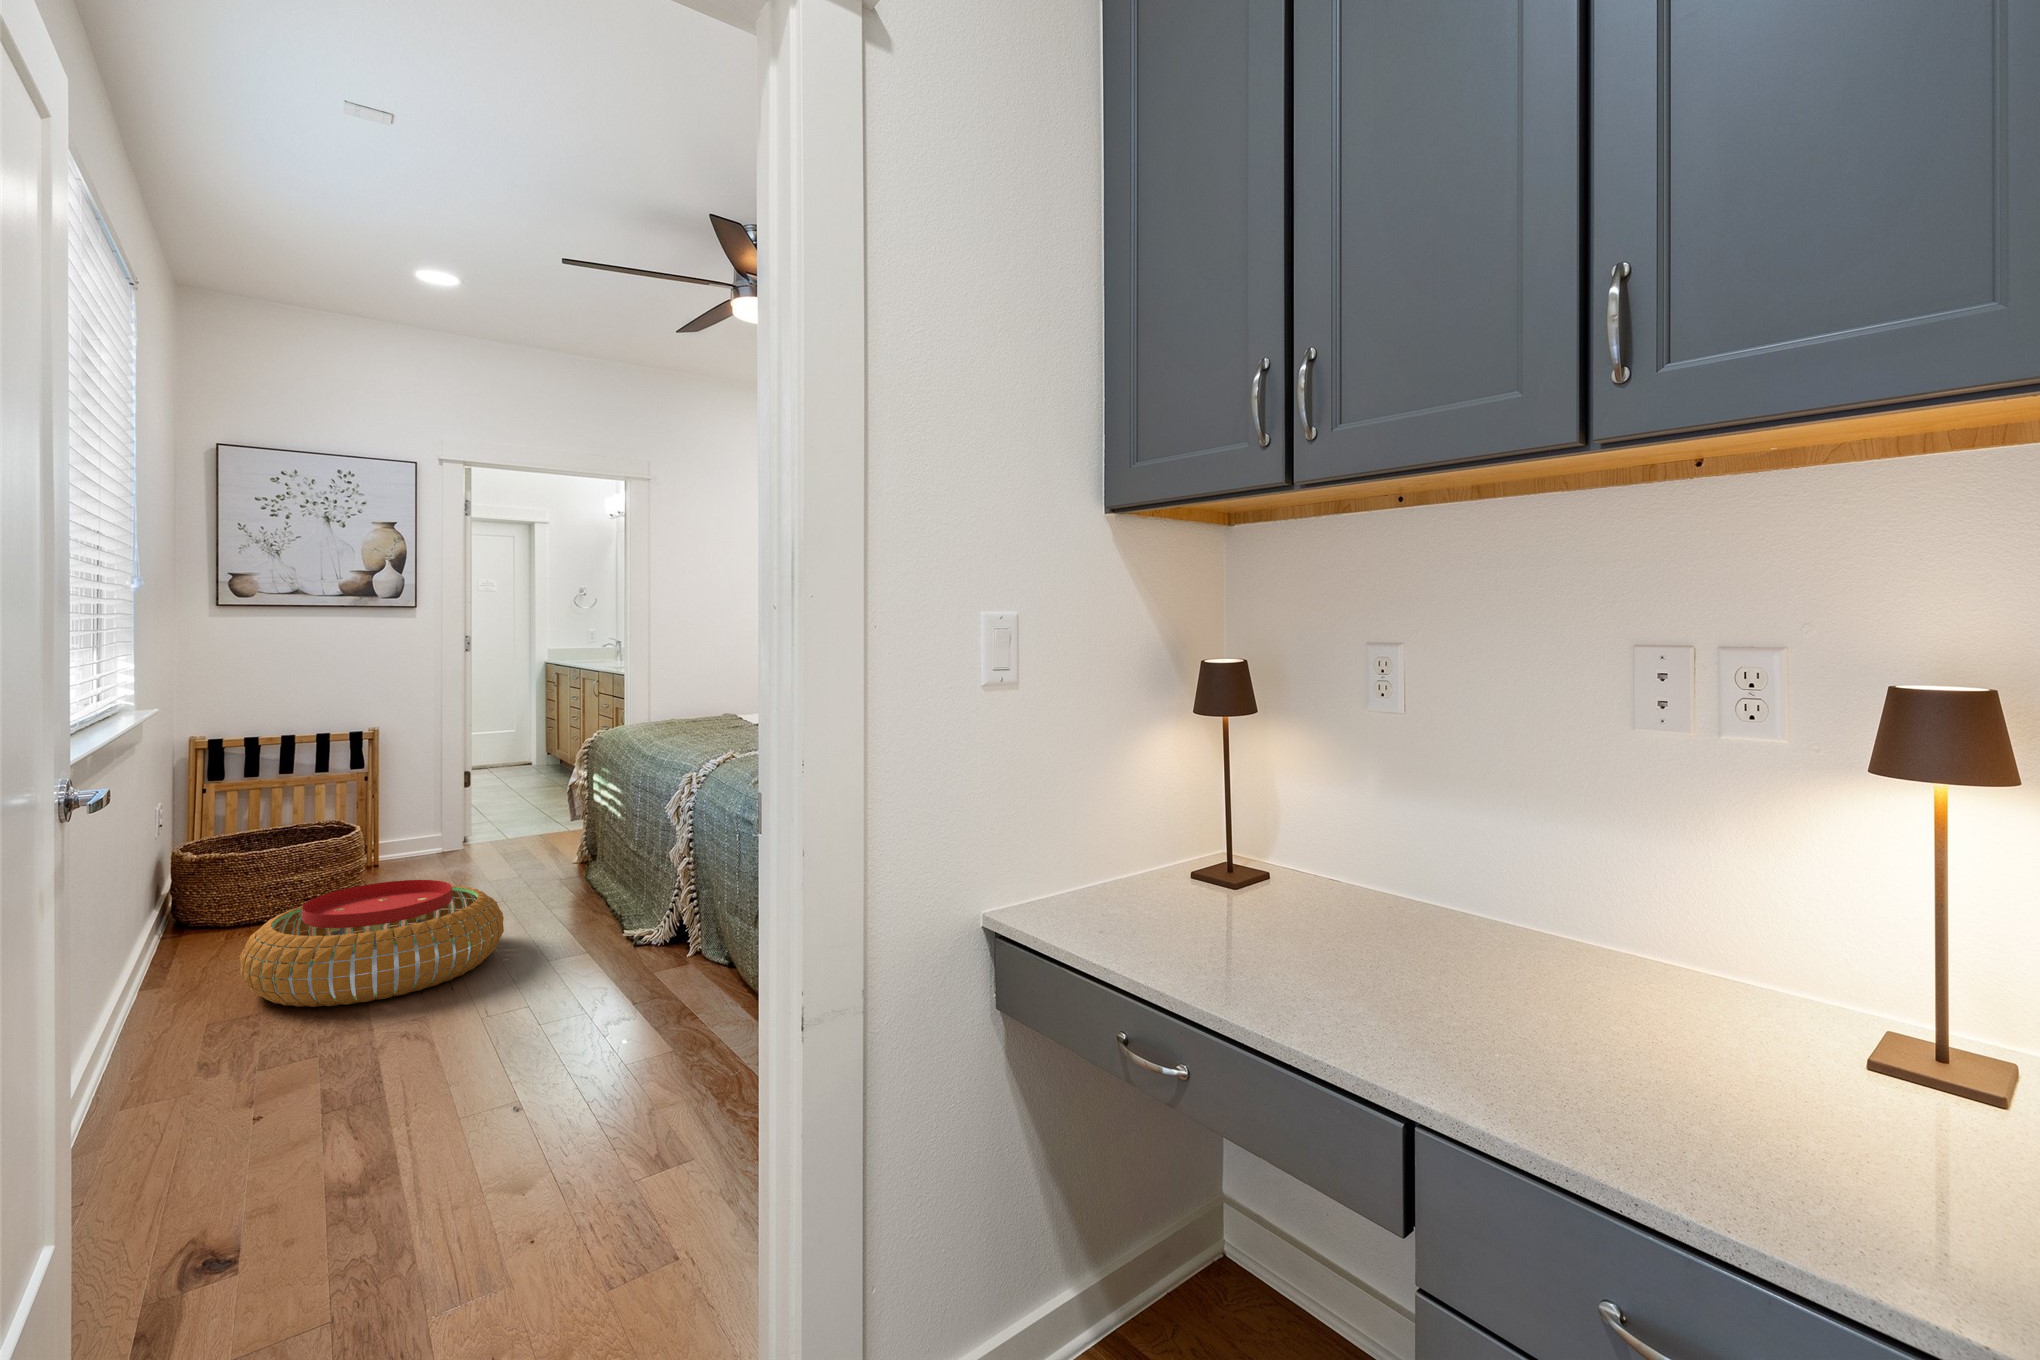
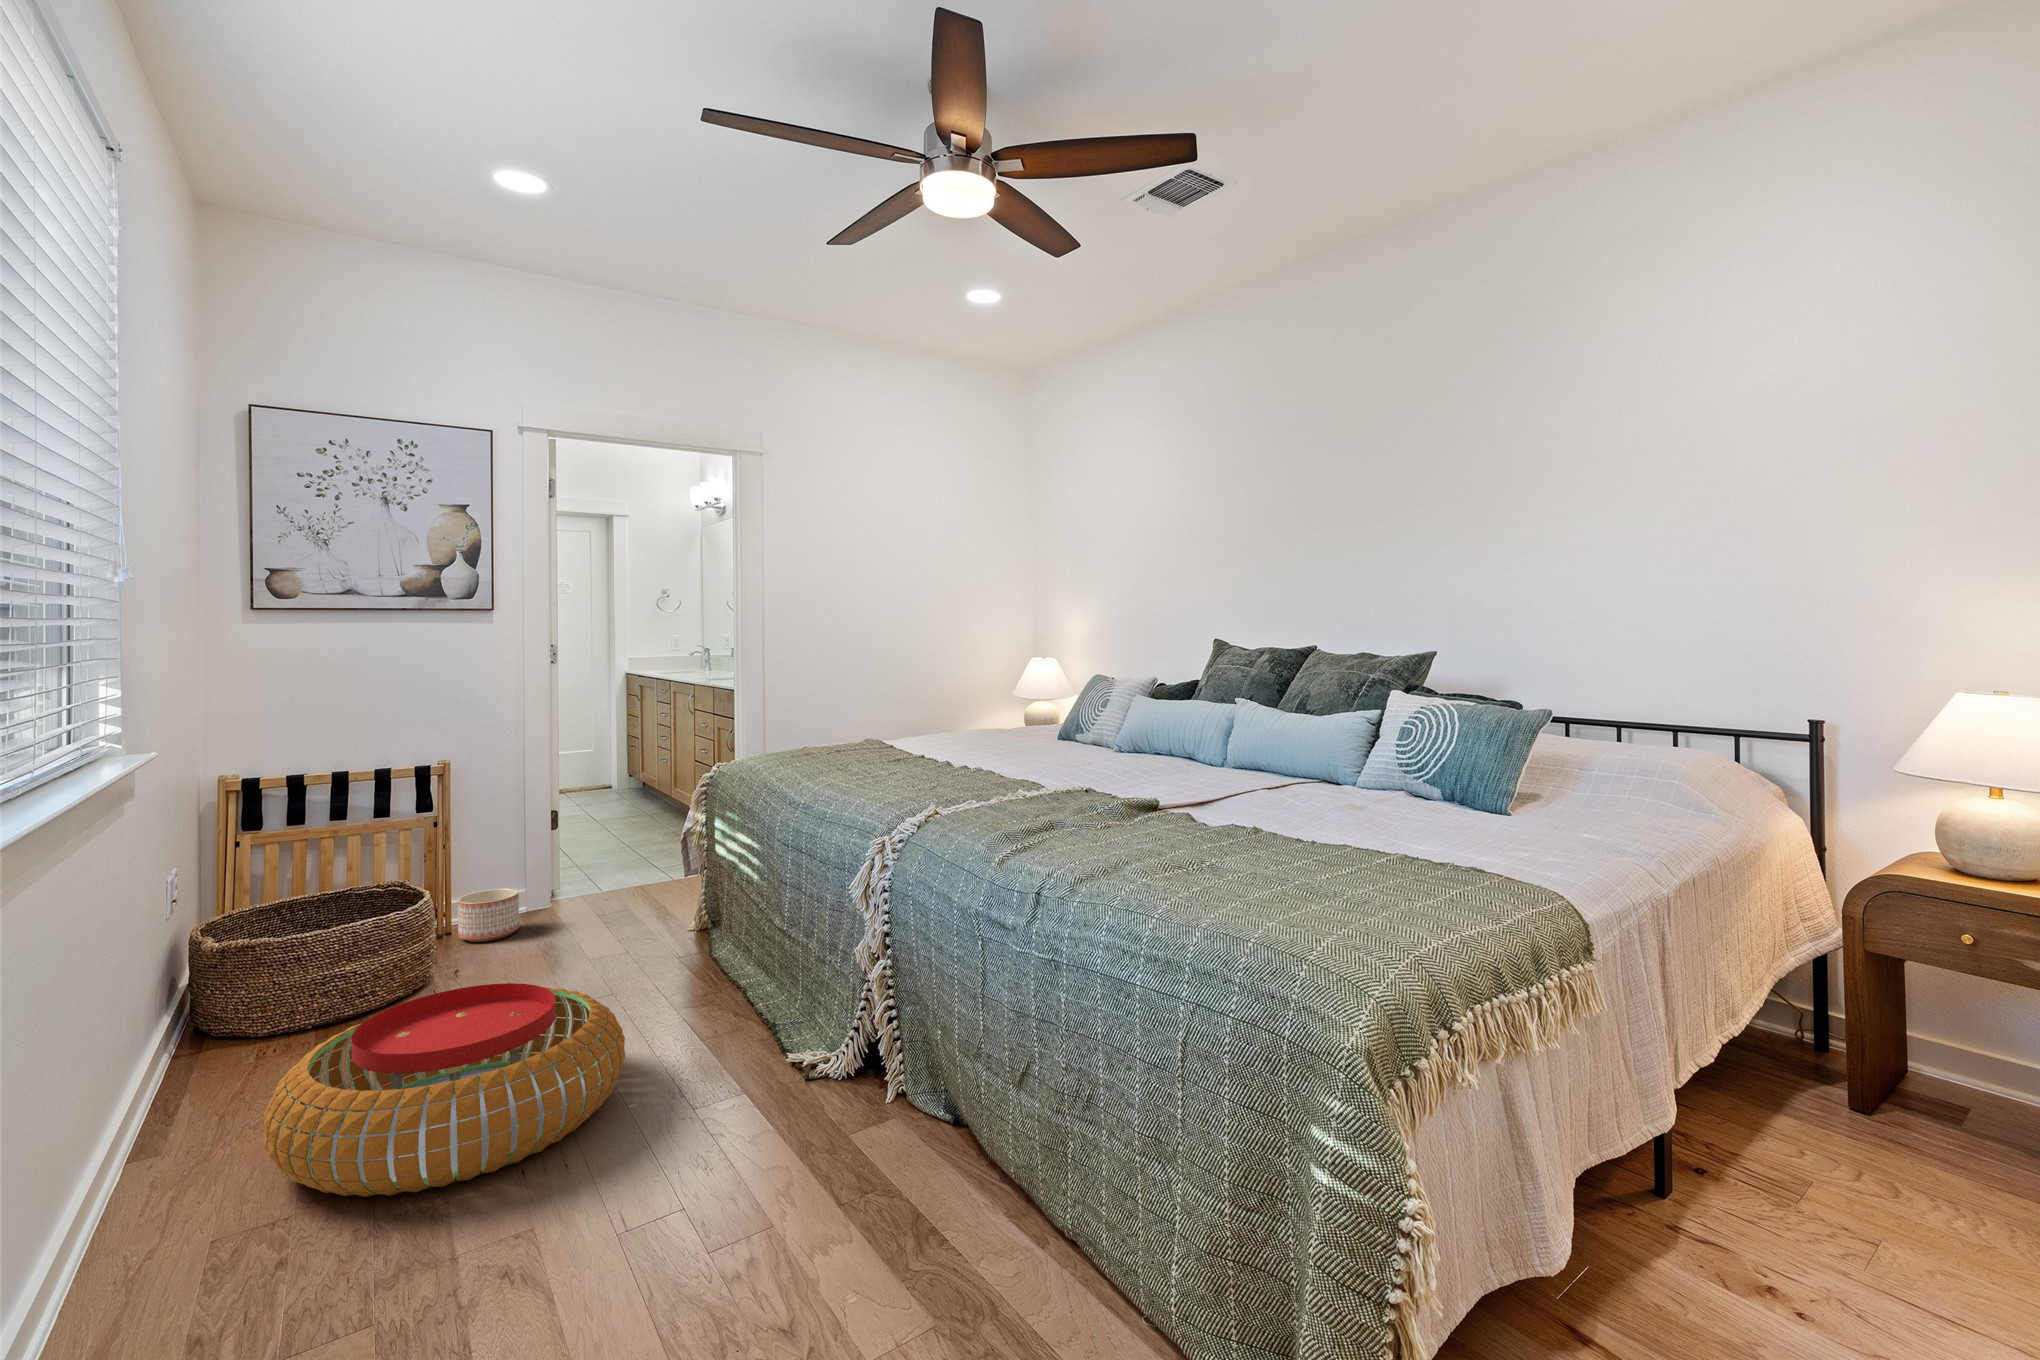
planter: none [384,831,435,871] -> present [458,888,519,942]

